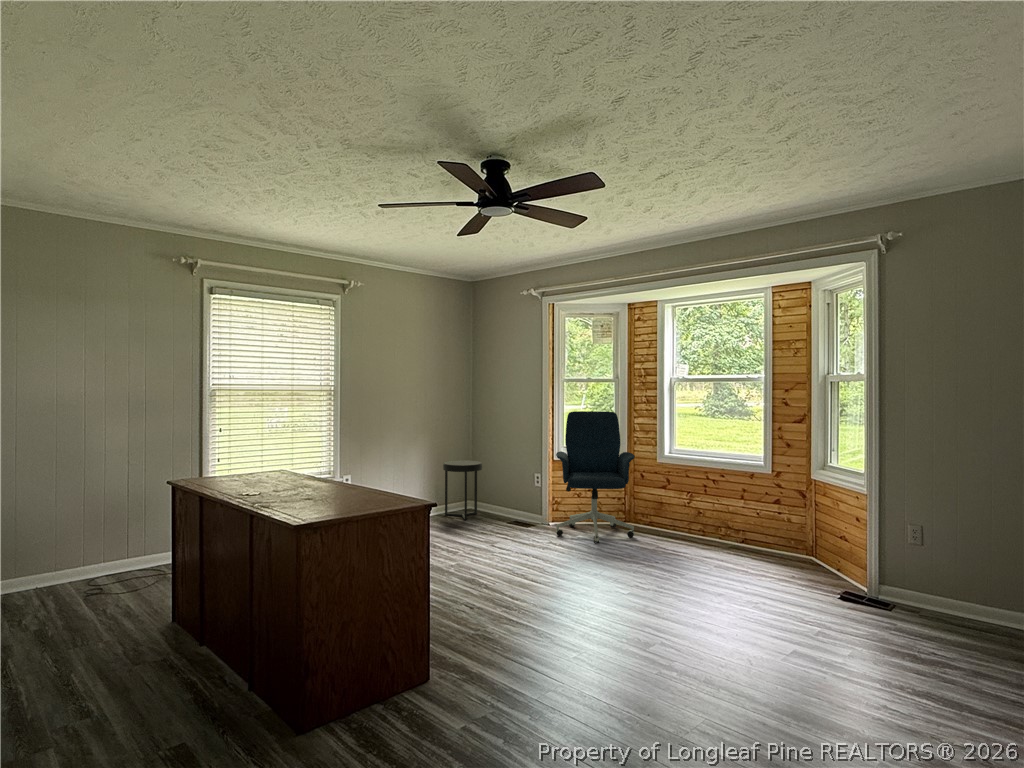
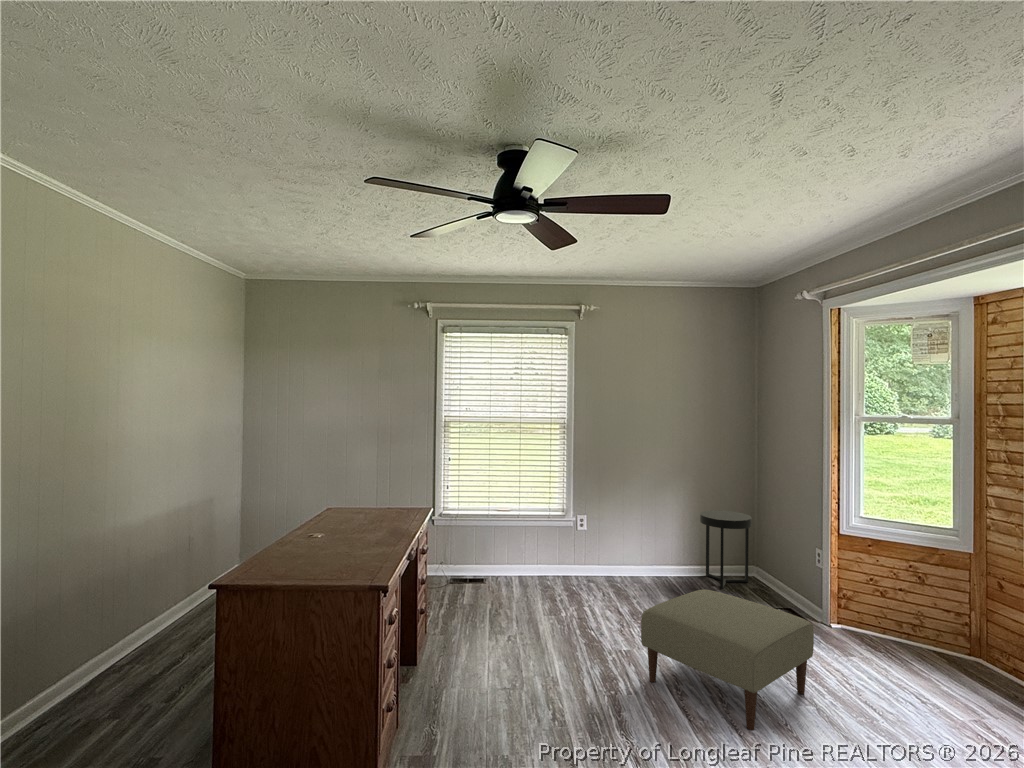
office chair: present [556,411,635,543] -> none [813,466,958,690]
ottoman: none [489,505,581,576] -> present [641,589,814,730]

